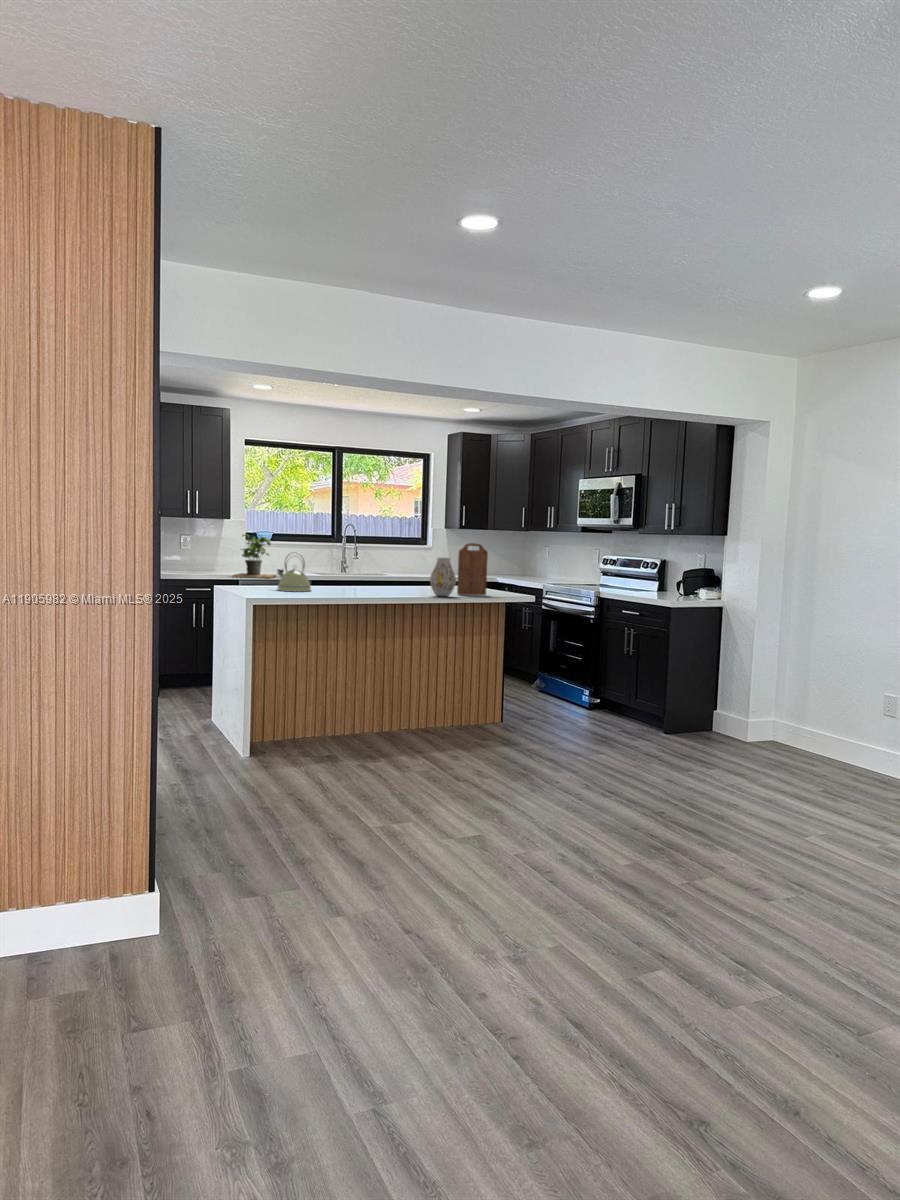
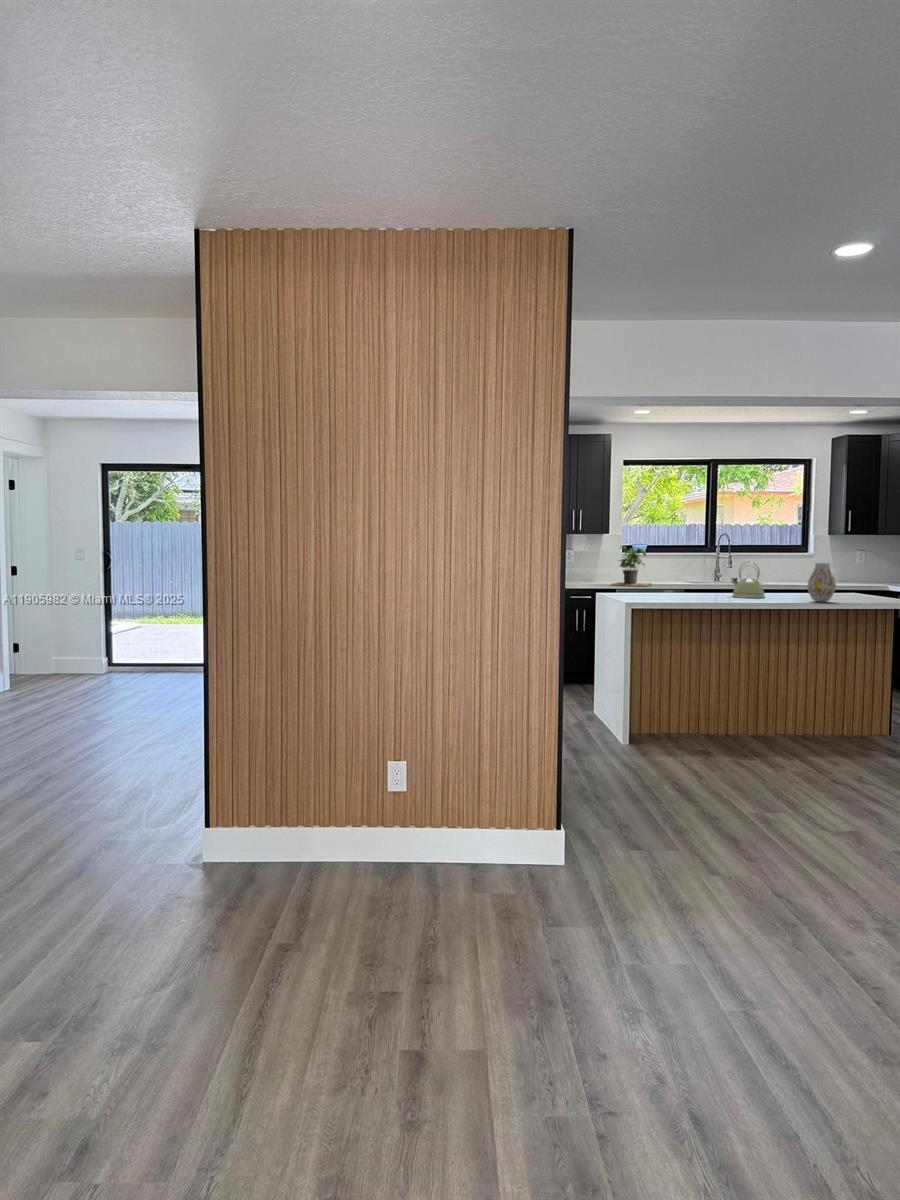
cutting board: present [457,544,488,595] -> none [838,548,873,601]
kettle: present [277,555,311,592] -> present [731,565,765,598]

